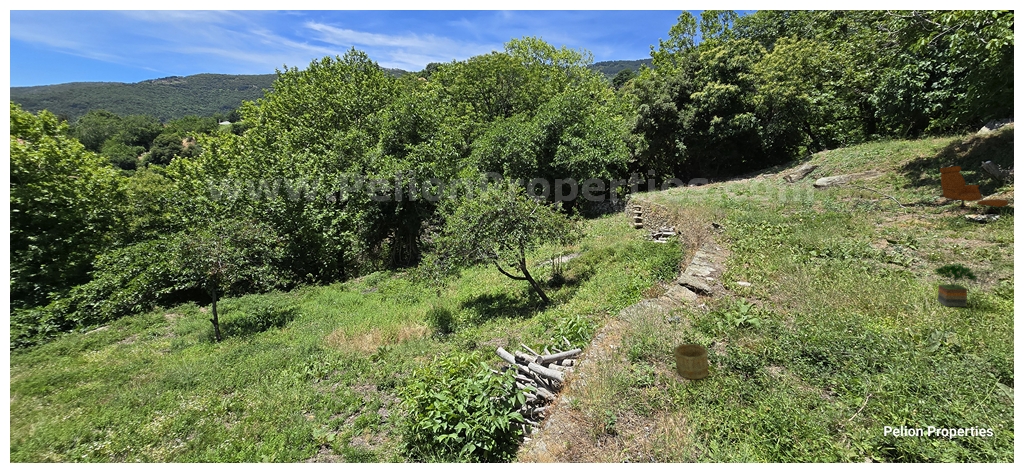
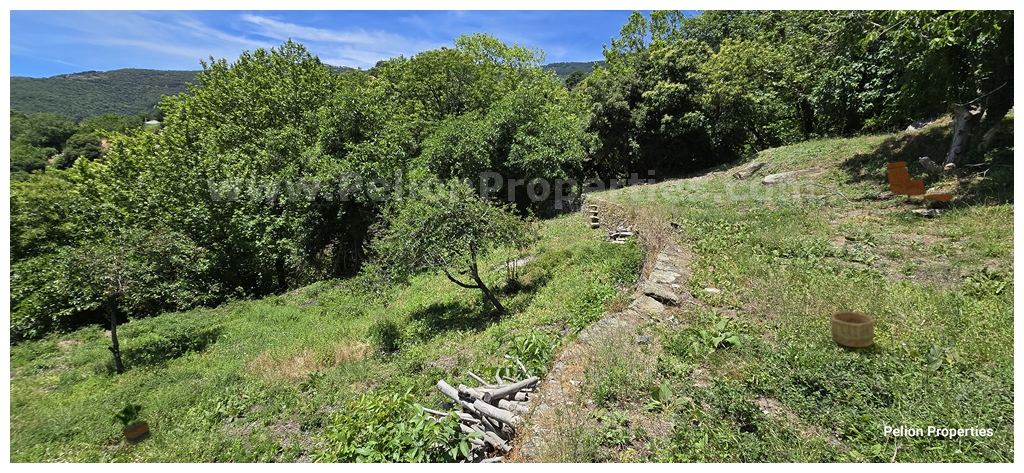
potted tree: present [935,265,977,306] -> present [113,405,151,444]
wooden bucket: present [674,344,708,379] -> present [830,311,875,348]

